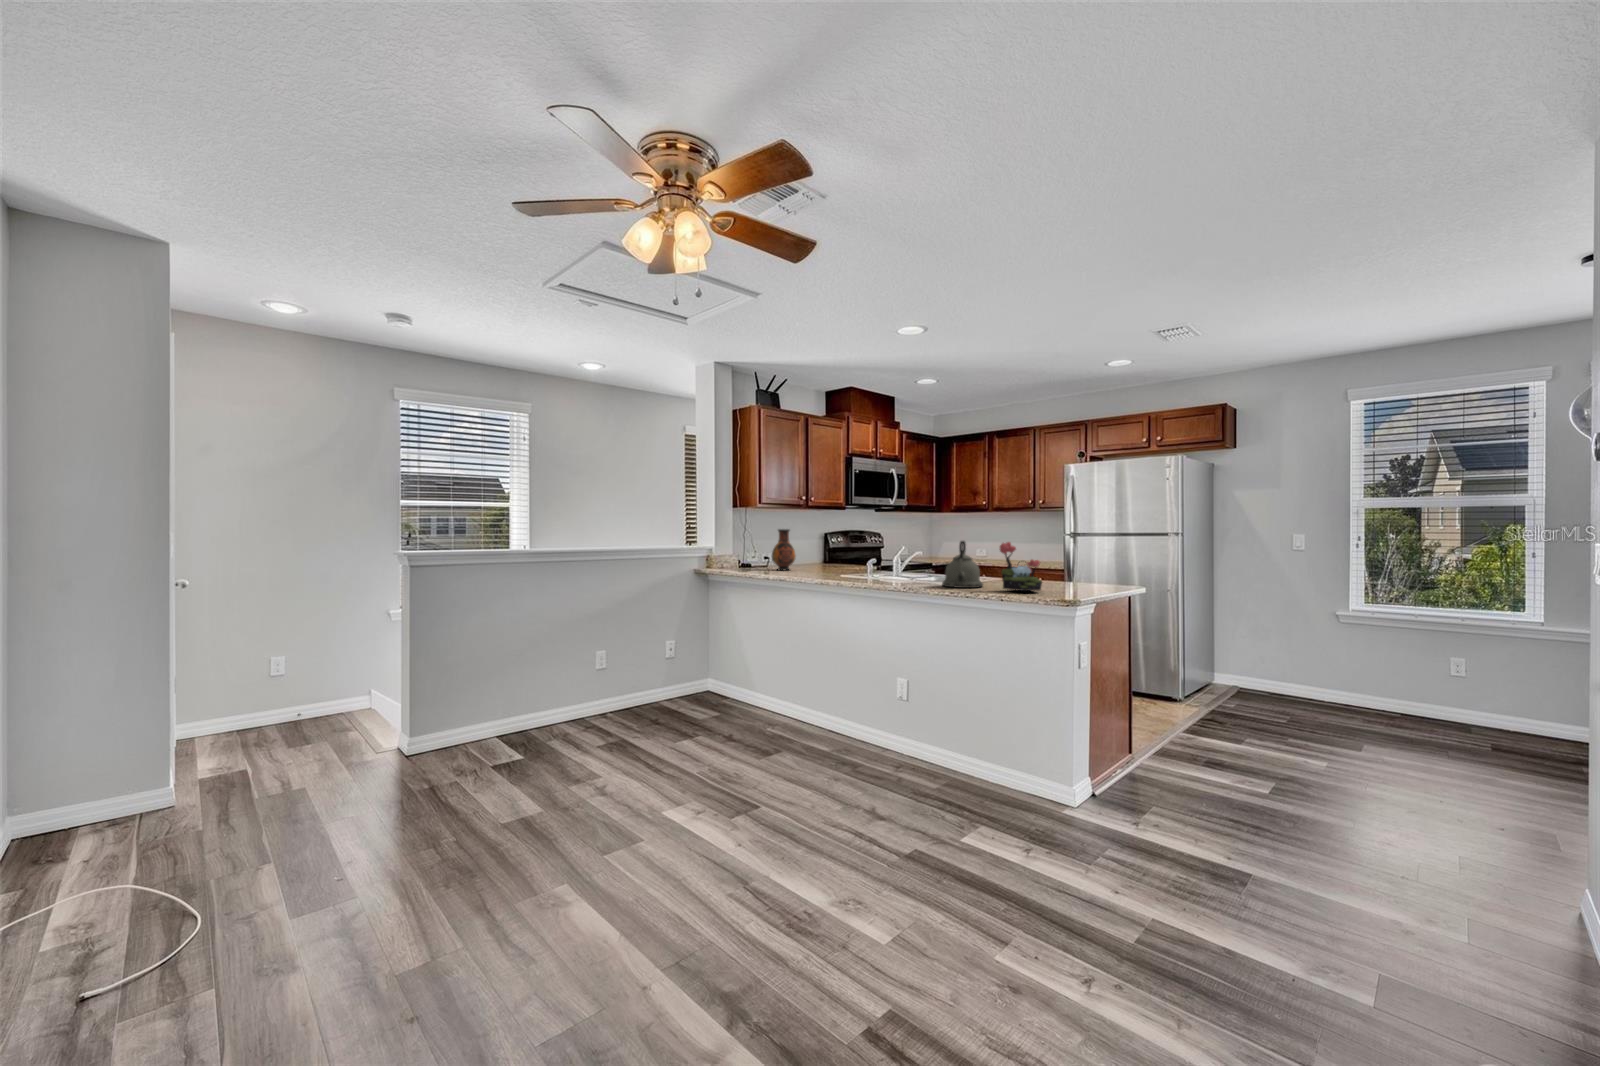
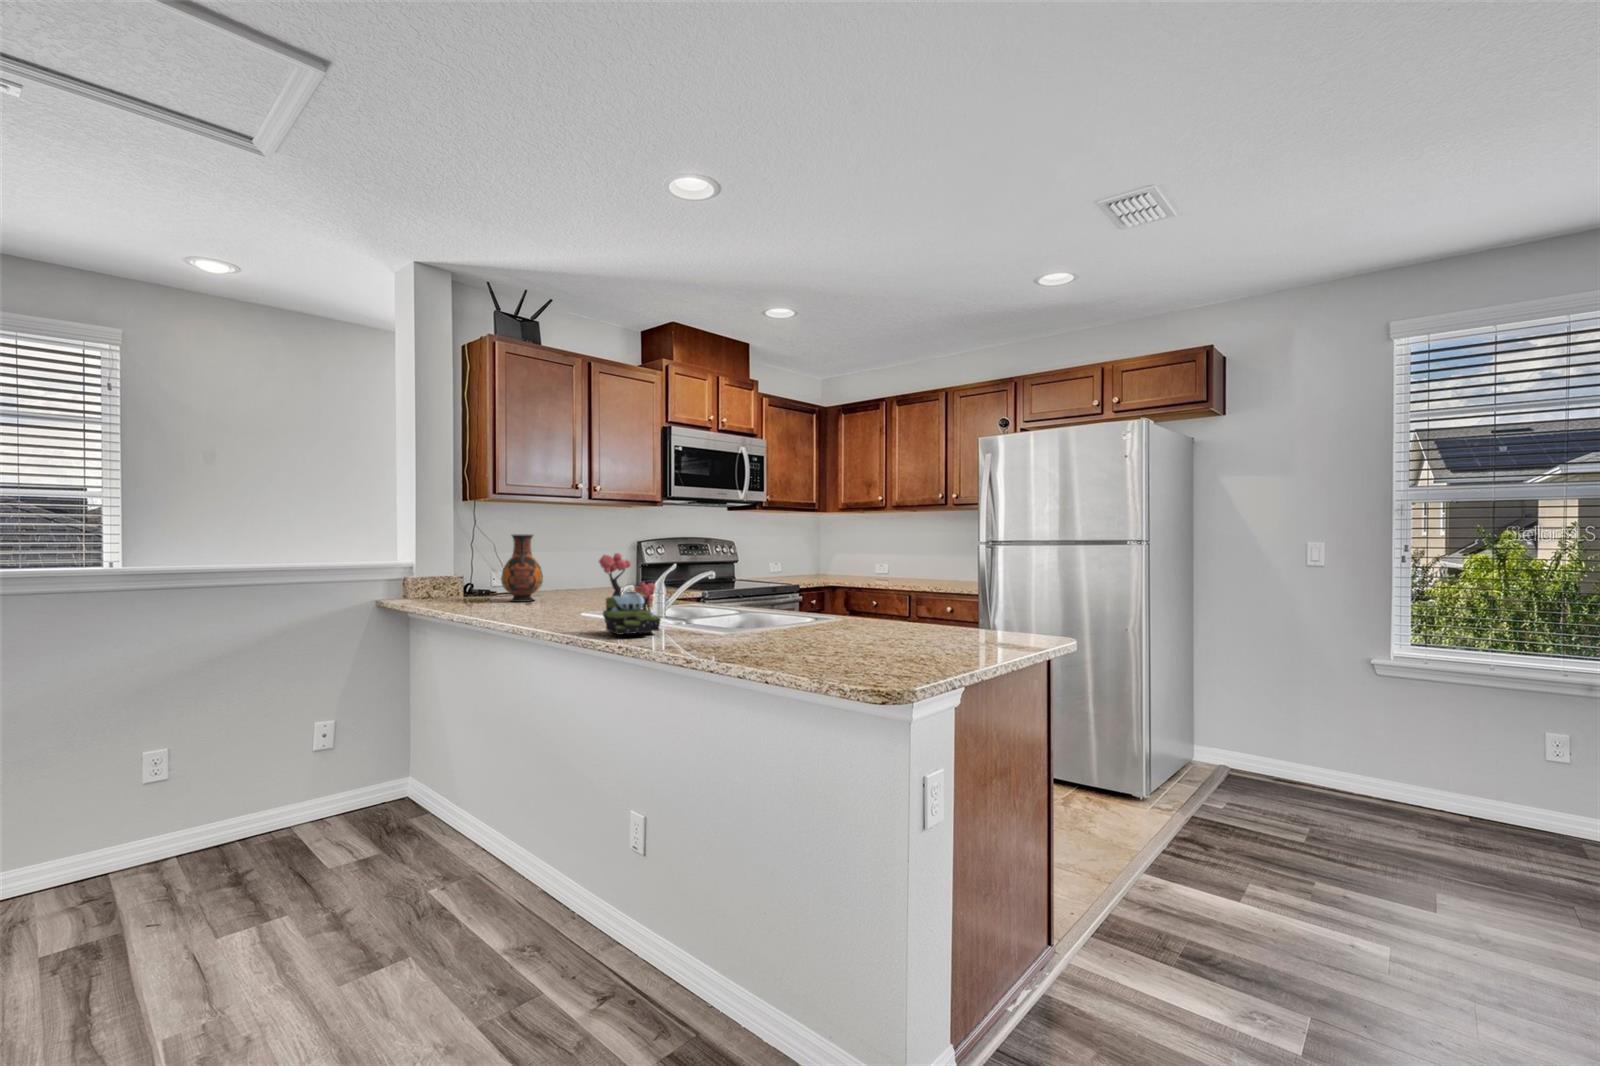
kettle: present [942,541,983,588] -> none [711,555,785,645]
plant: present [1000,542,1042,591] -> present [599,553,661,635]

